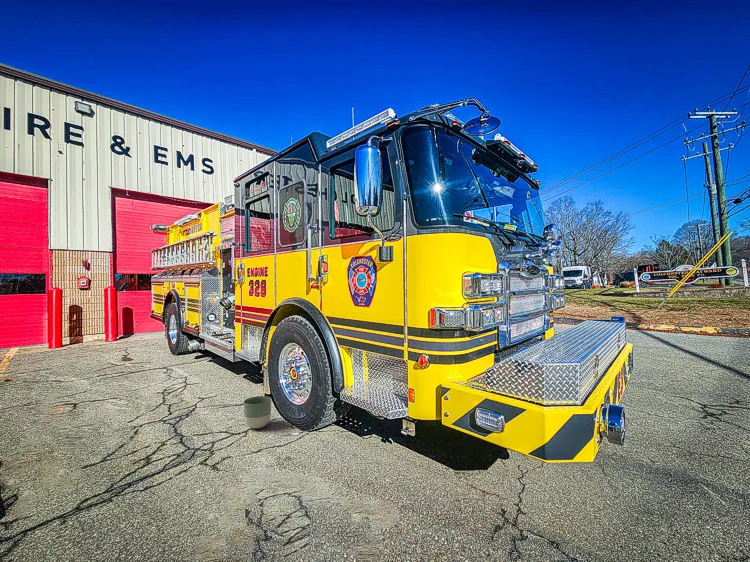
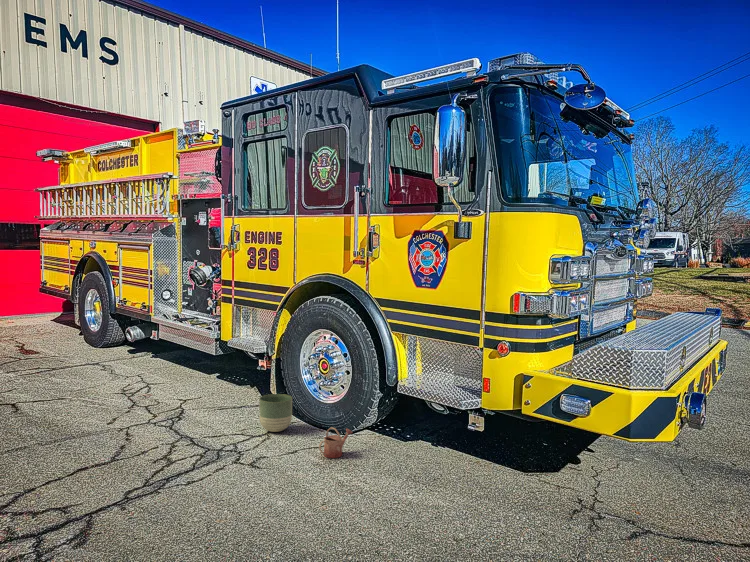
watering can: none [276,429,310,457] -> present [319,427,353,458]

